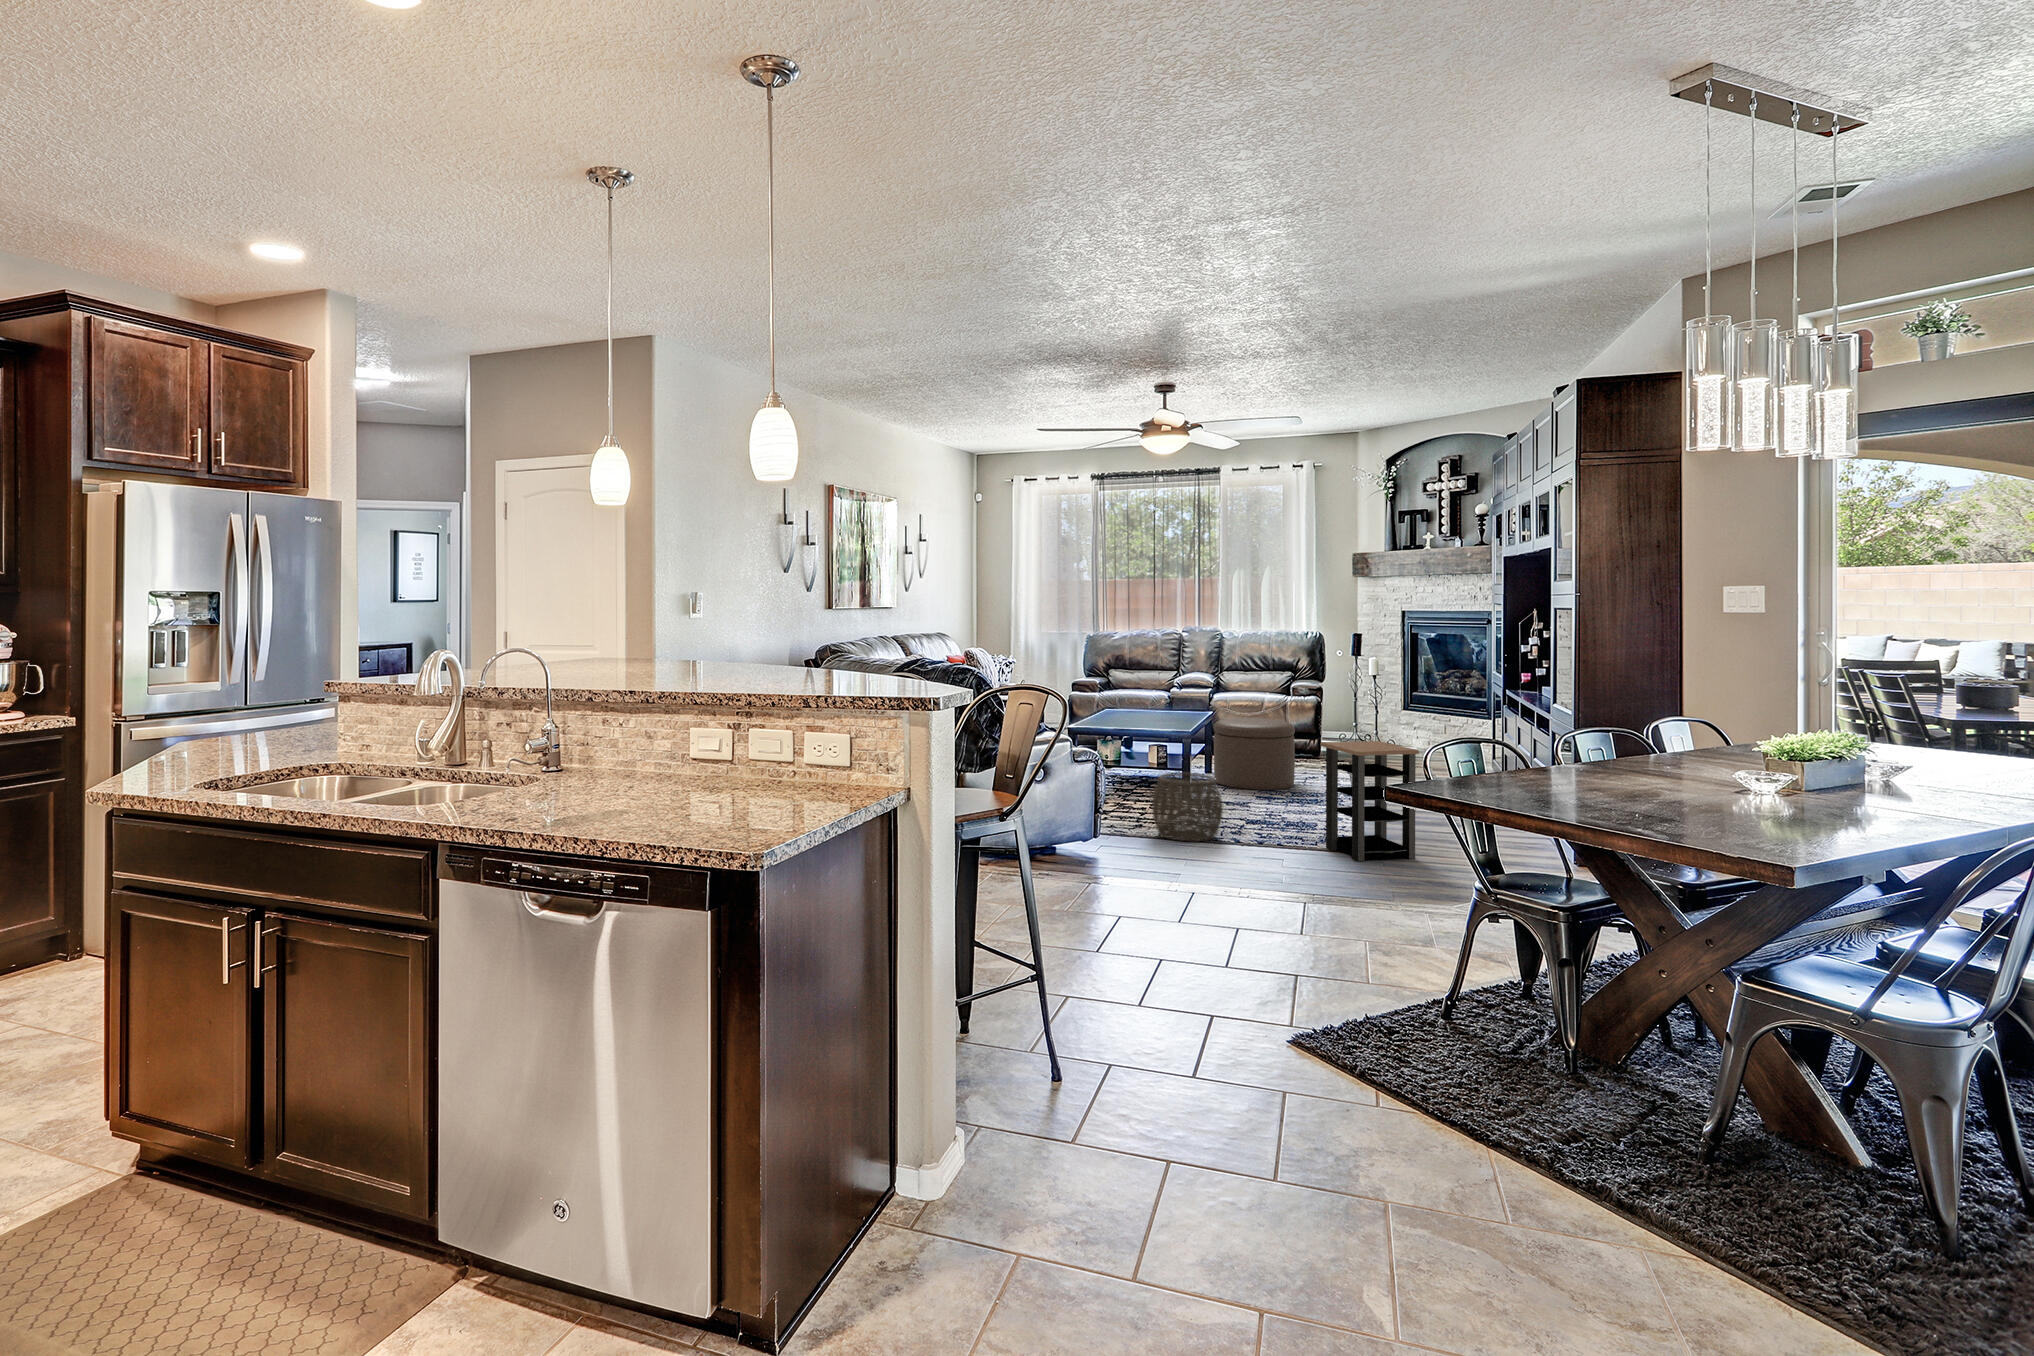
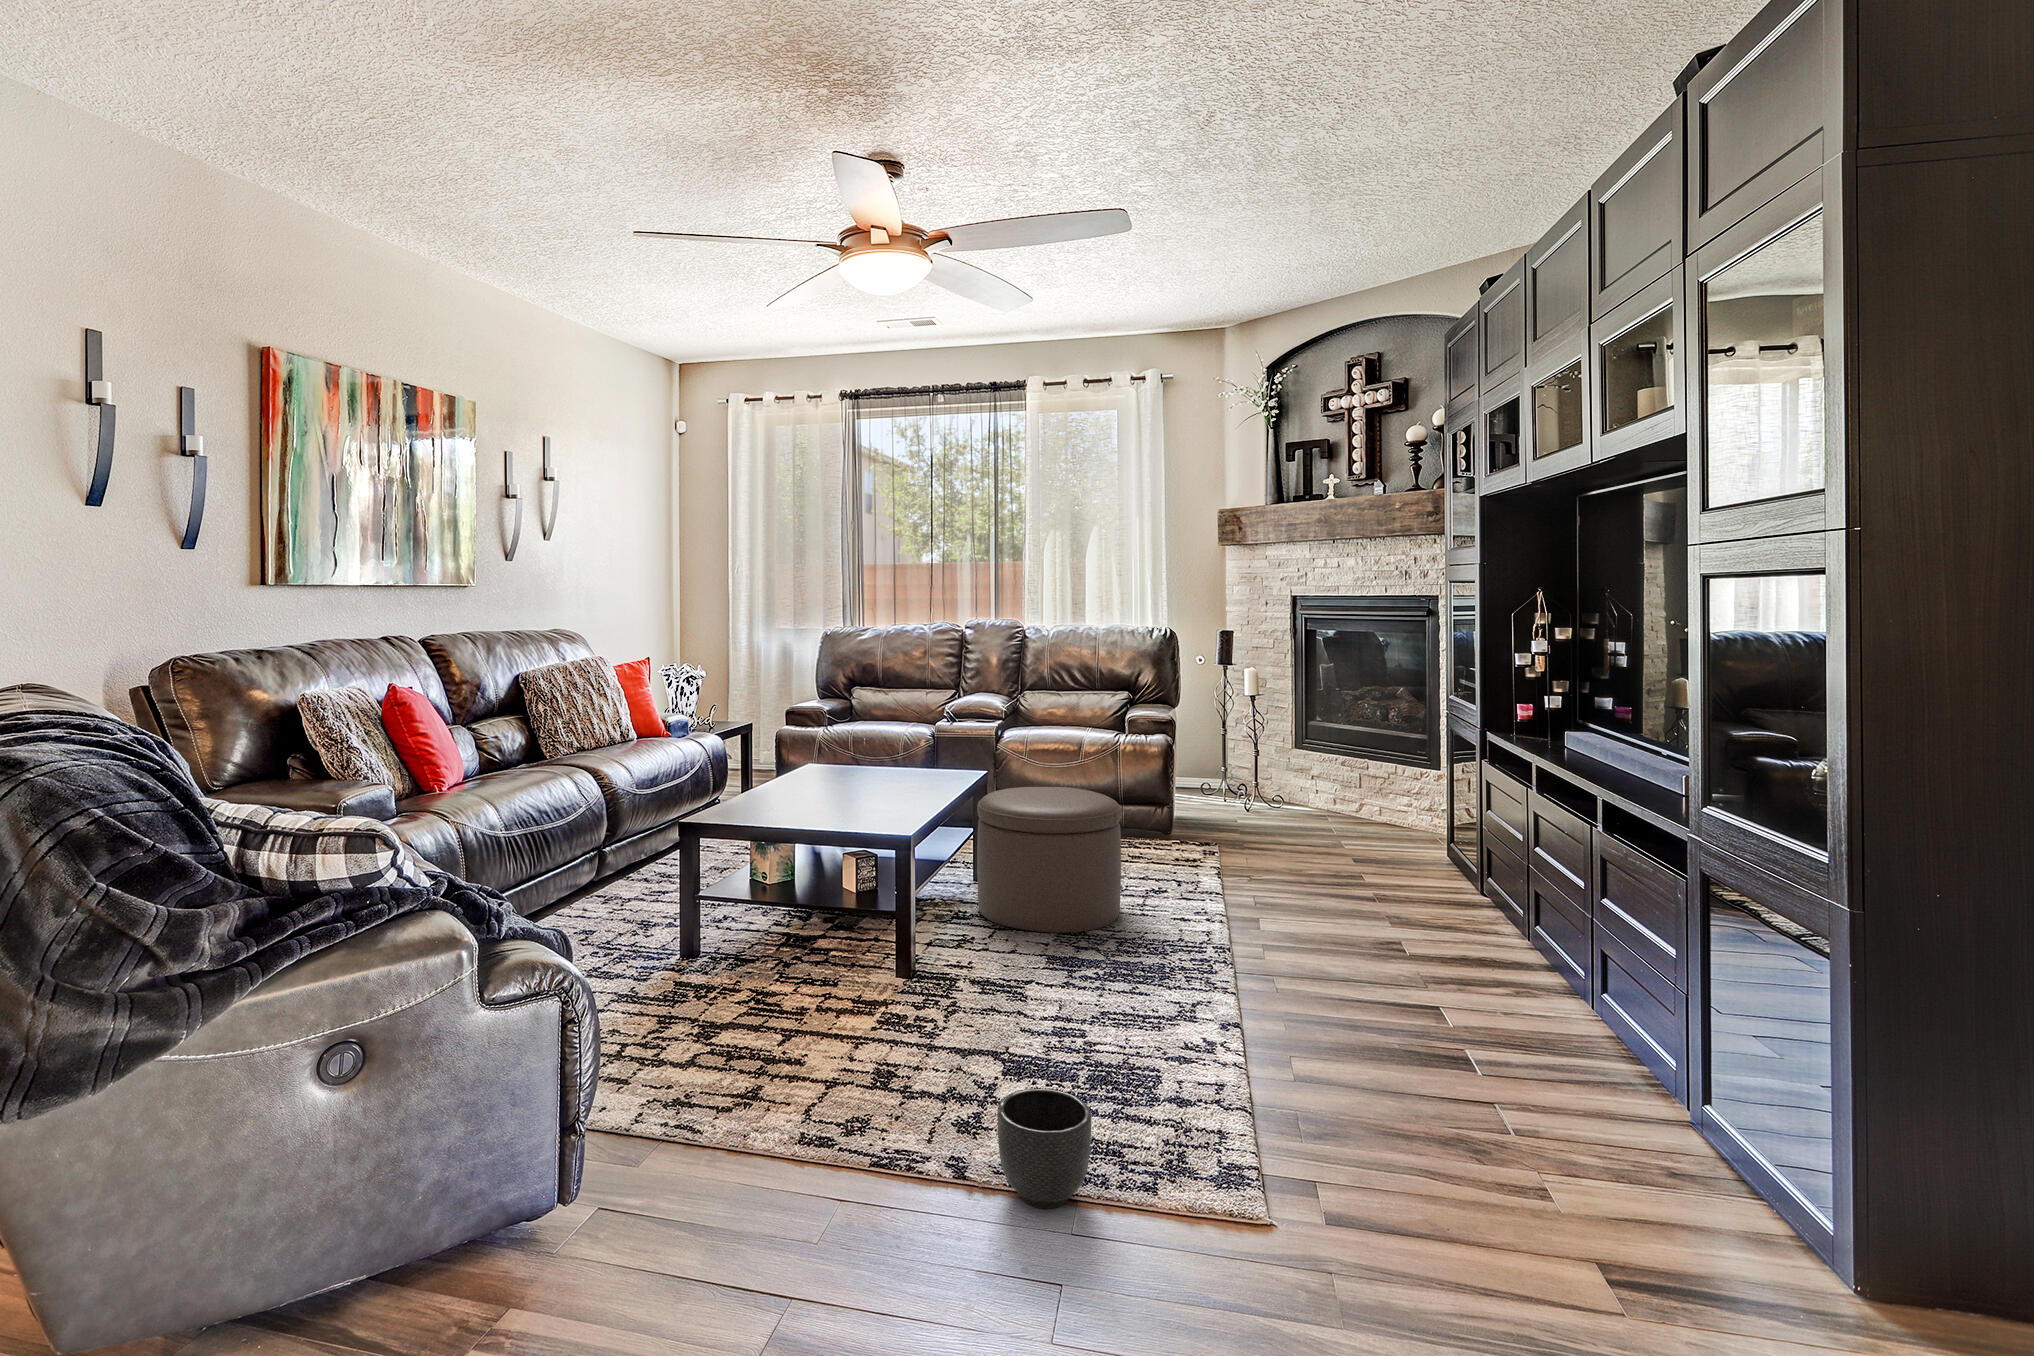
side table: present [1321,741,1419,861] -> none [1157,907,1413,1288]
woven basket: present [1152,773,1223,842] -> none [747,977,924,1187]
planter: none [1257,809,1295,848] -> present [997,1088,1092,1209]

